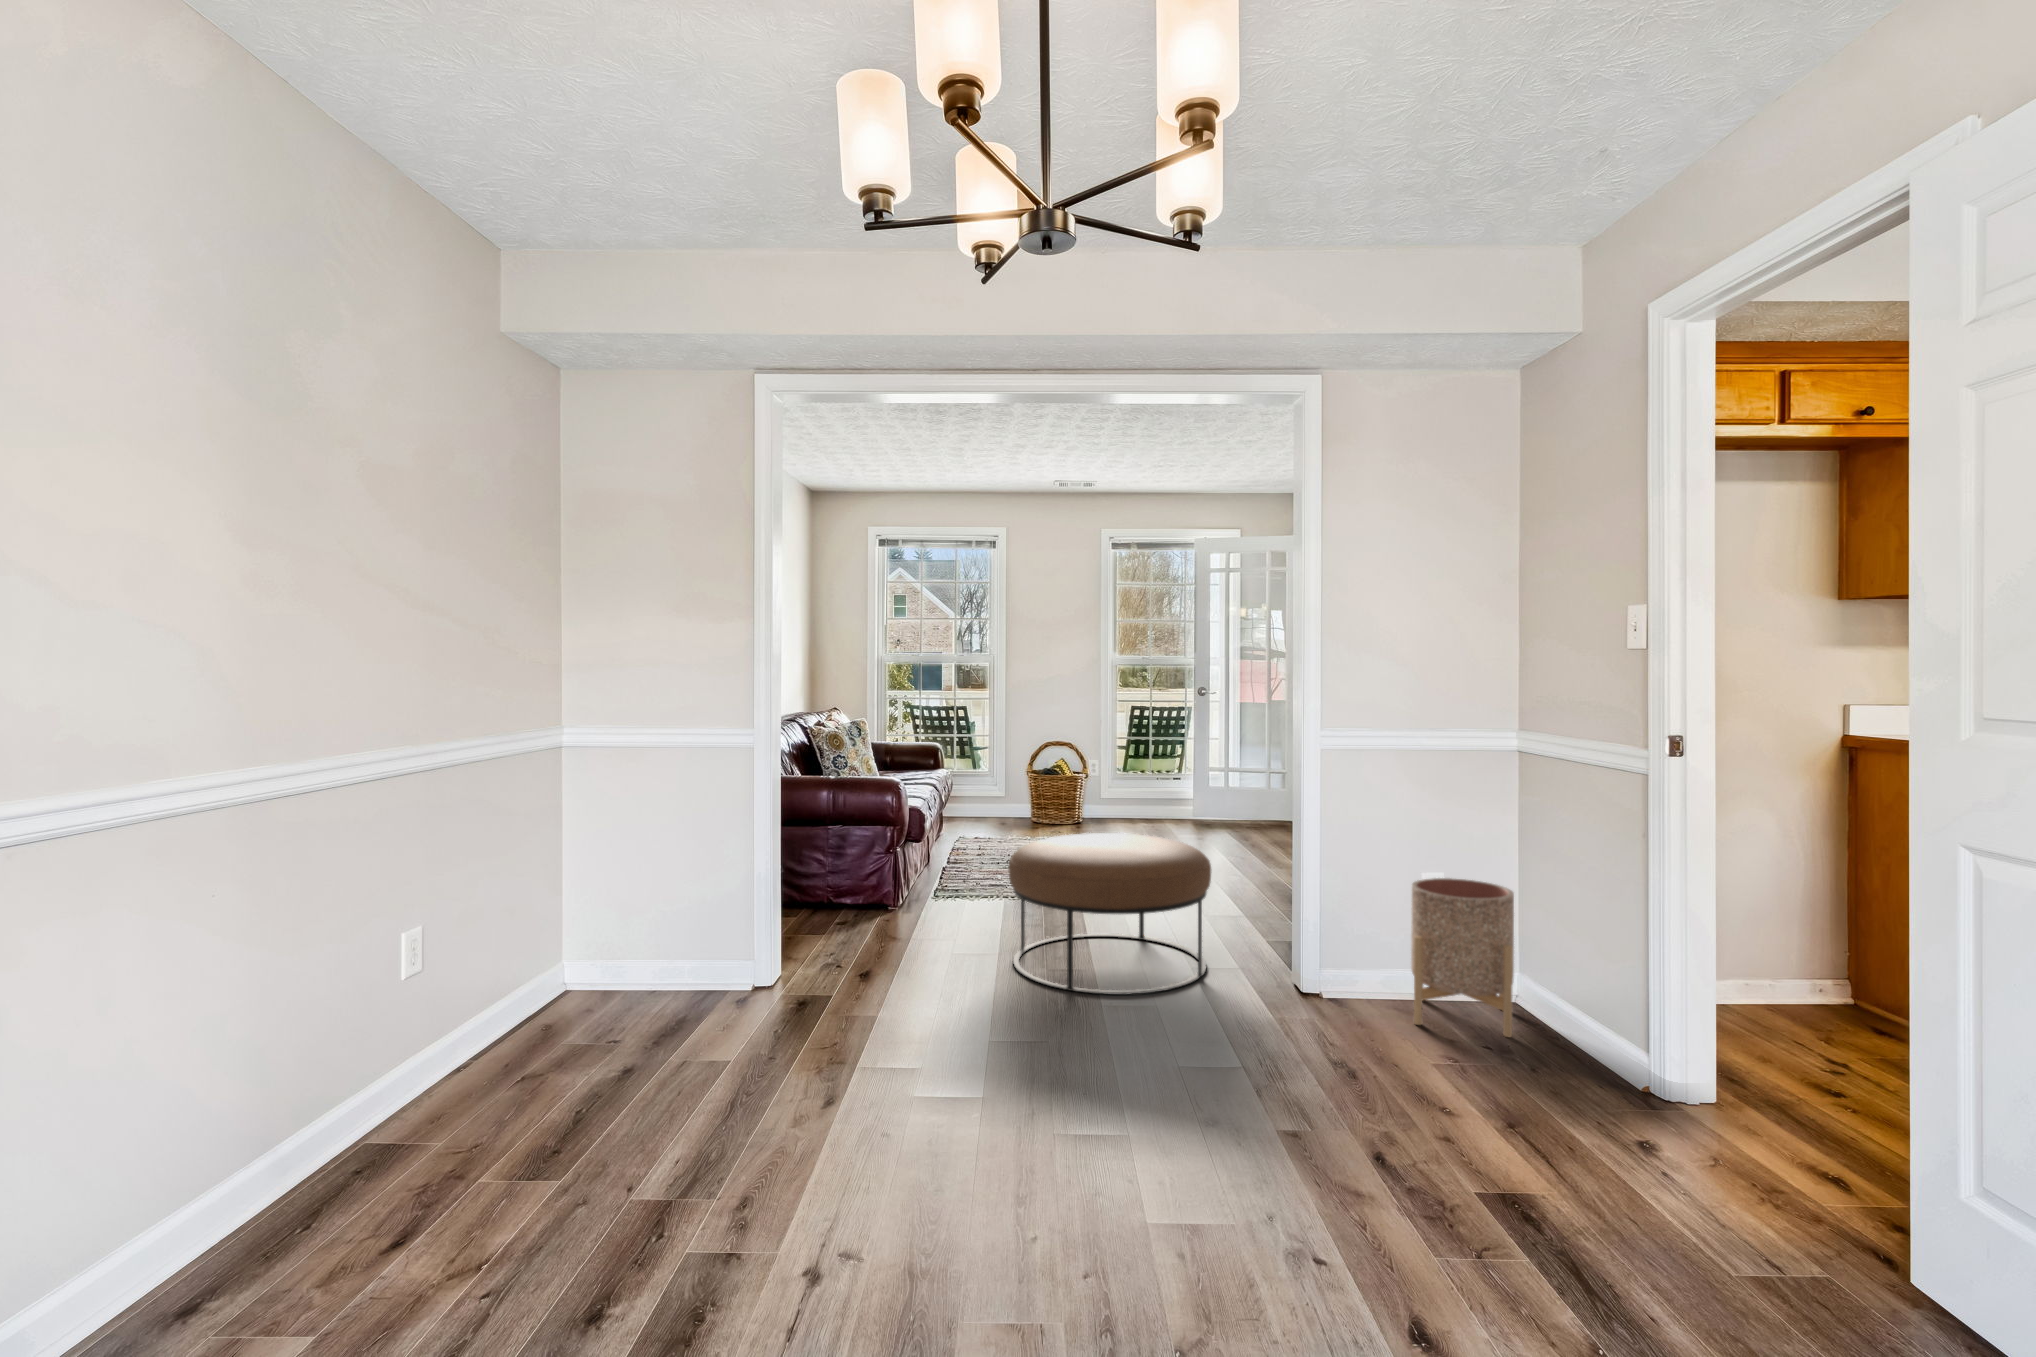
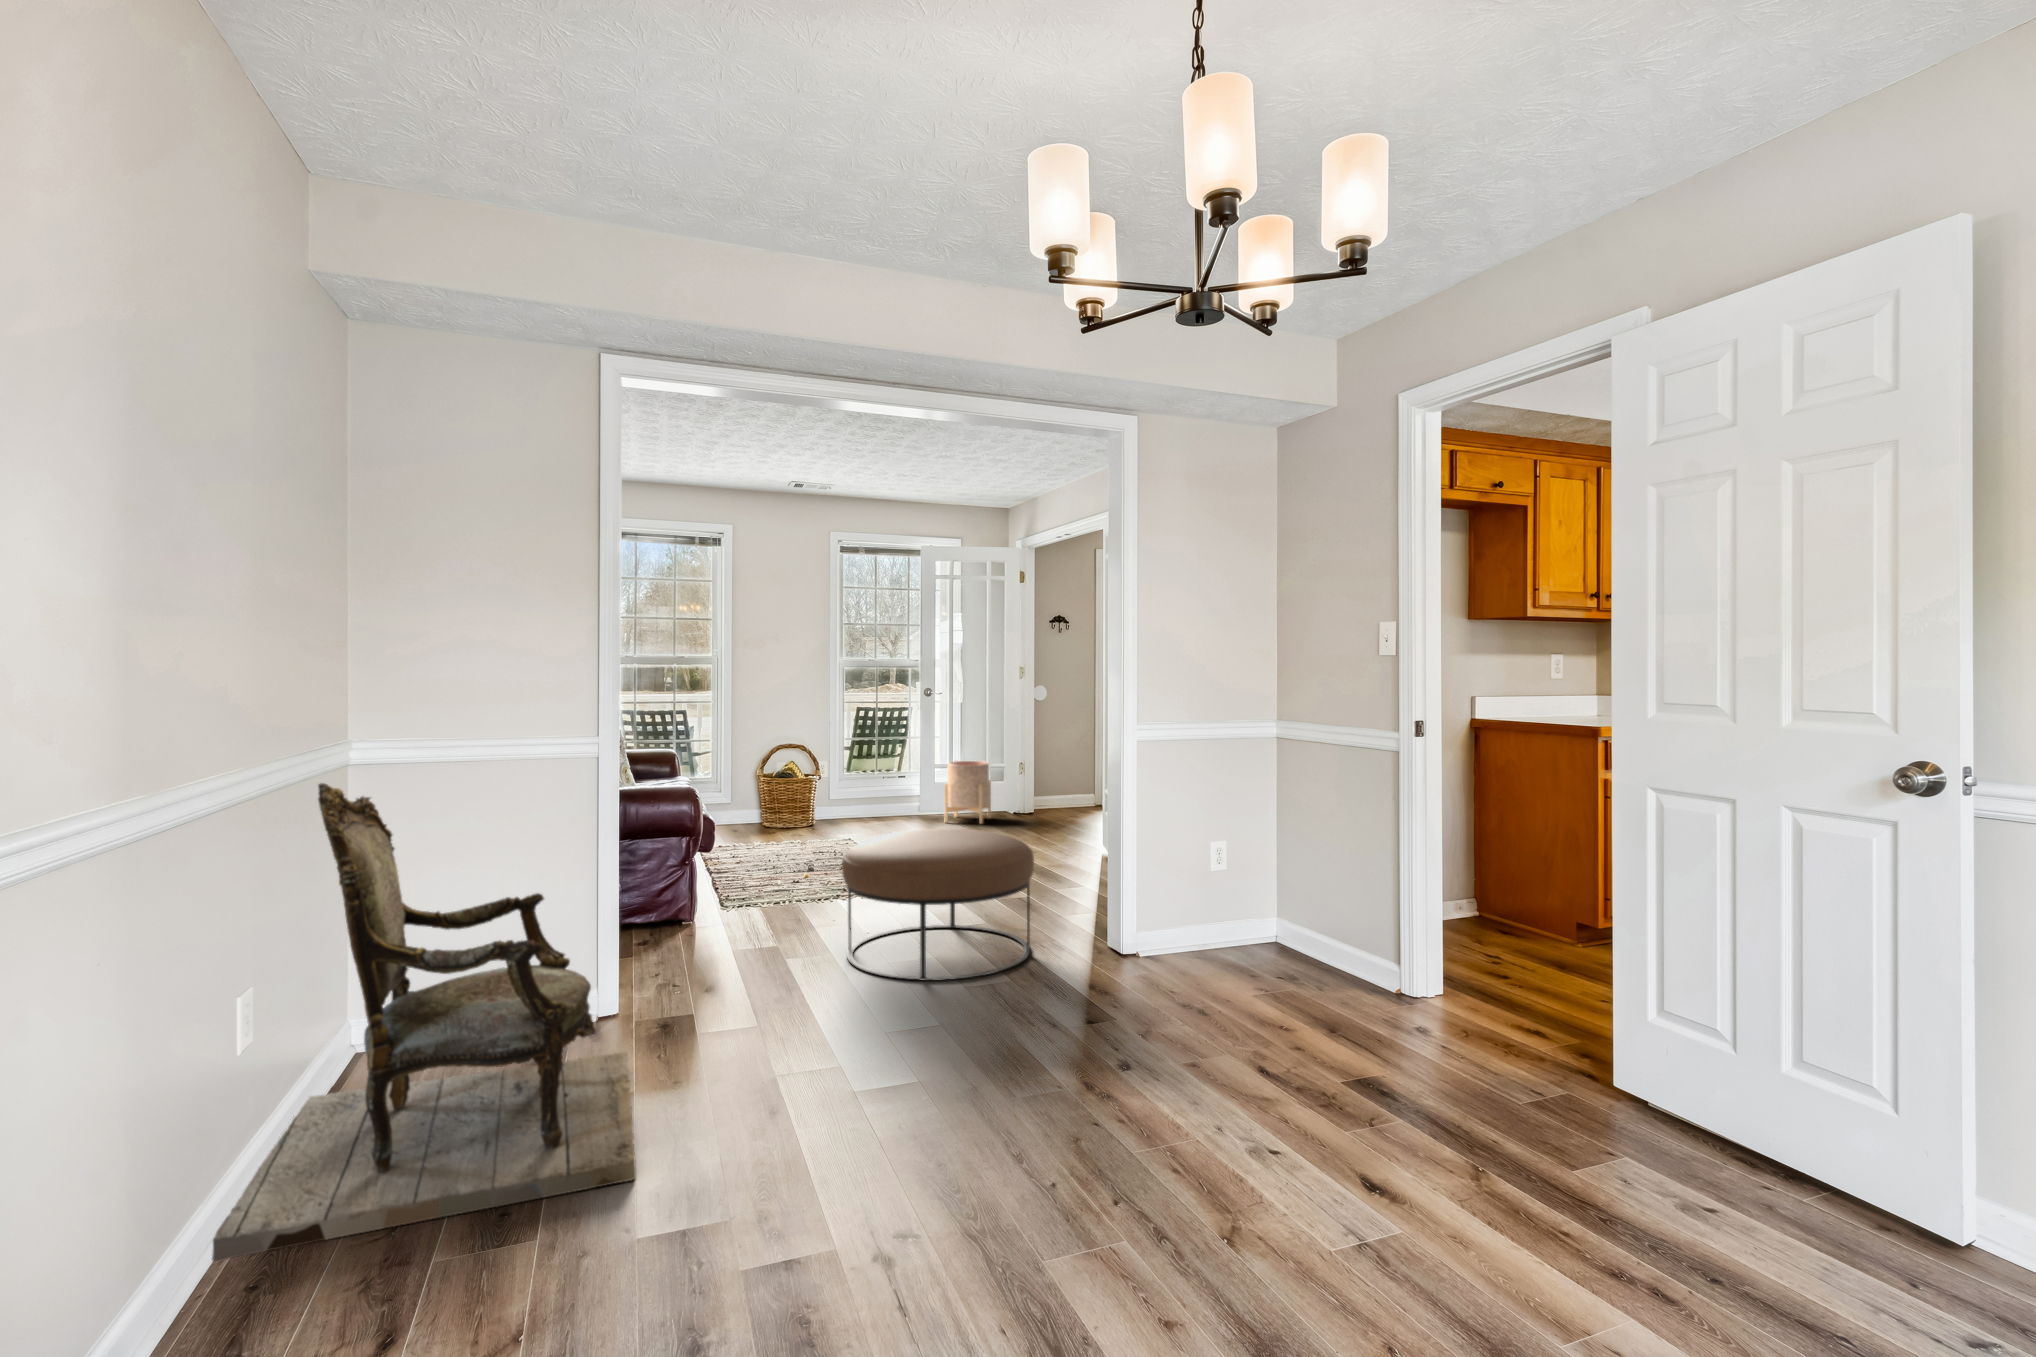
armchair: none [347,756,748,1144] -> present [212,783,636,1261]
planter: present [1411,878,1514,1037] -> present [944,761,991,824]

